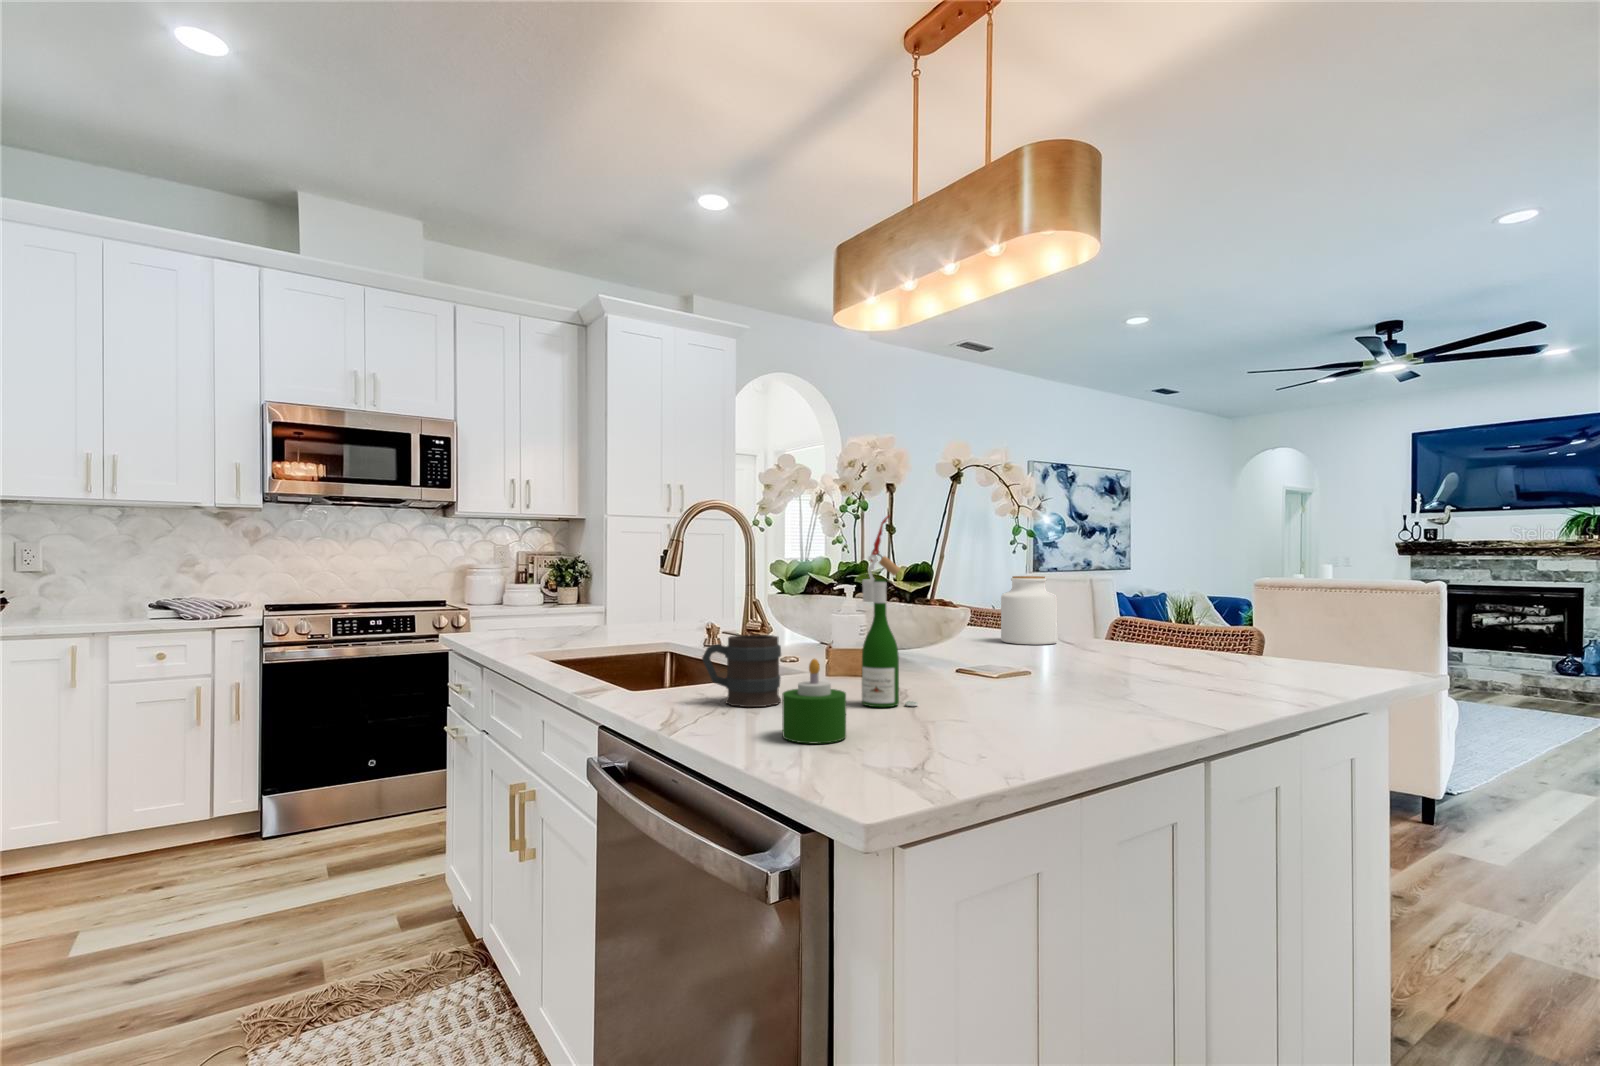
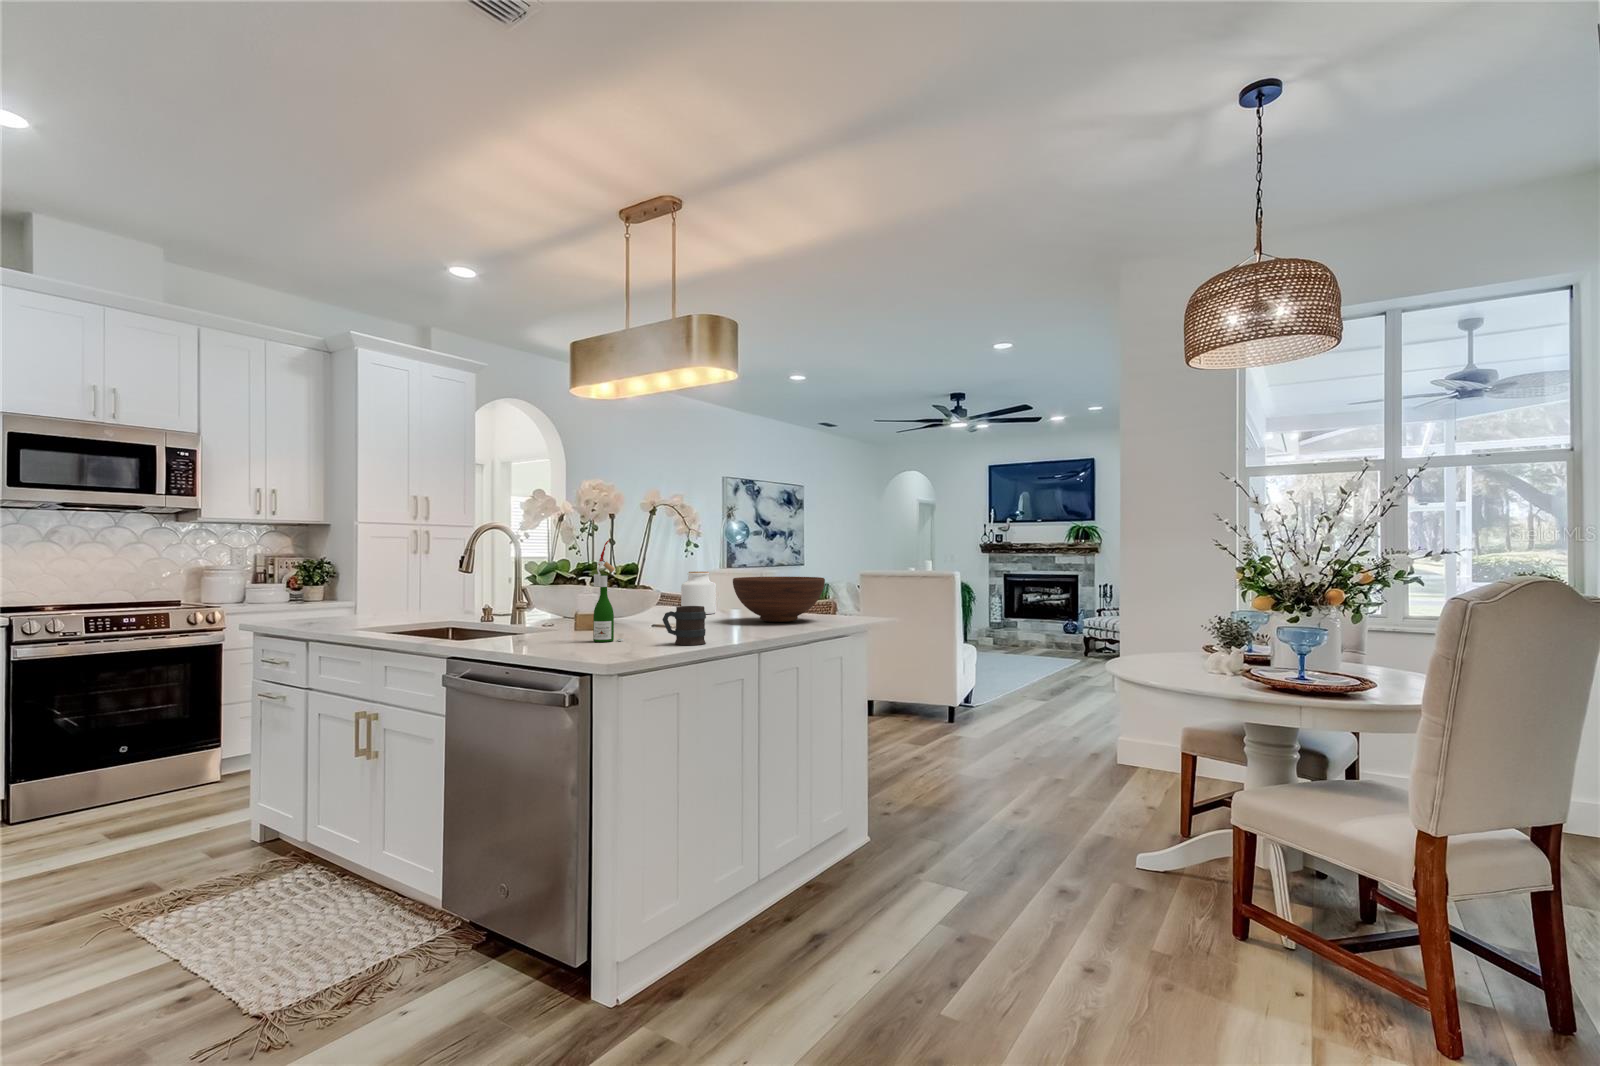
fruit bowl: none [1101,586,1286,670] -> present [733,577,825,622]
mug: present [702,635,781,707] -> present [662,606,706,645]
candle: present [782,659,846,744] -> none [555,614,587,654]

